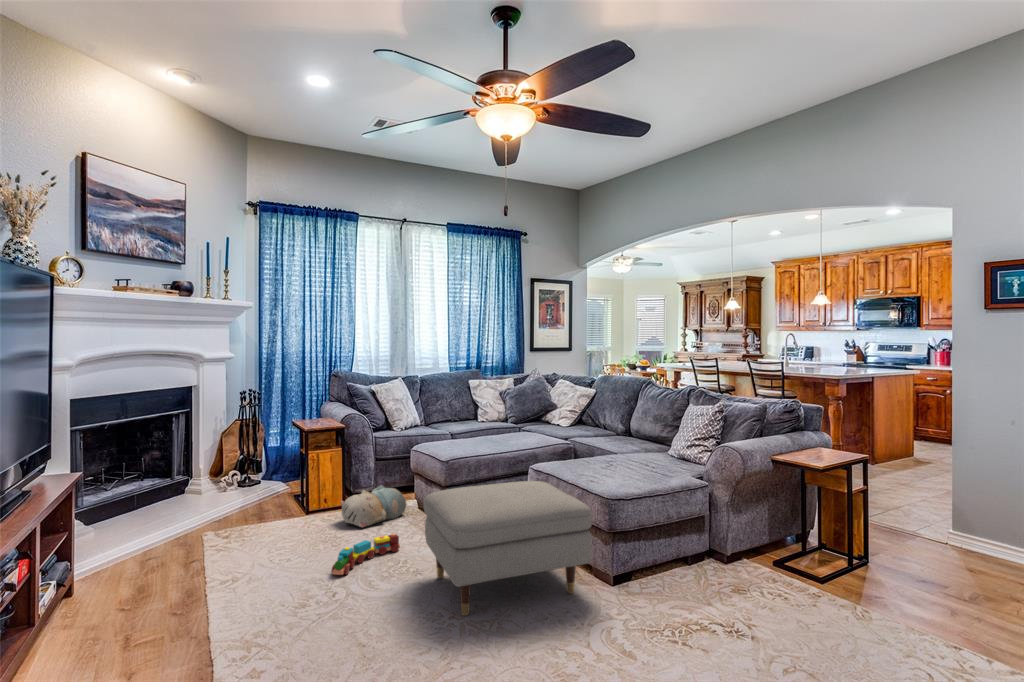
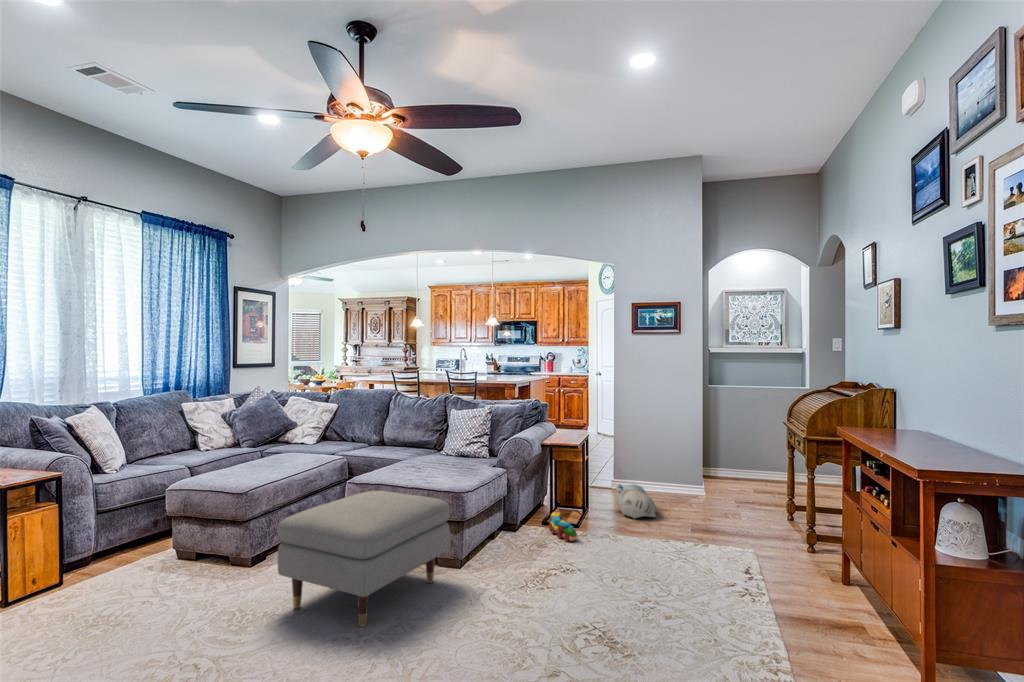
plush toy: present [341,485,406,527] -> present [616,484,656,518]
toy train: present [332,533,400,575] -> present [549,510,577,541]

